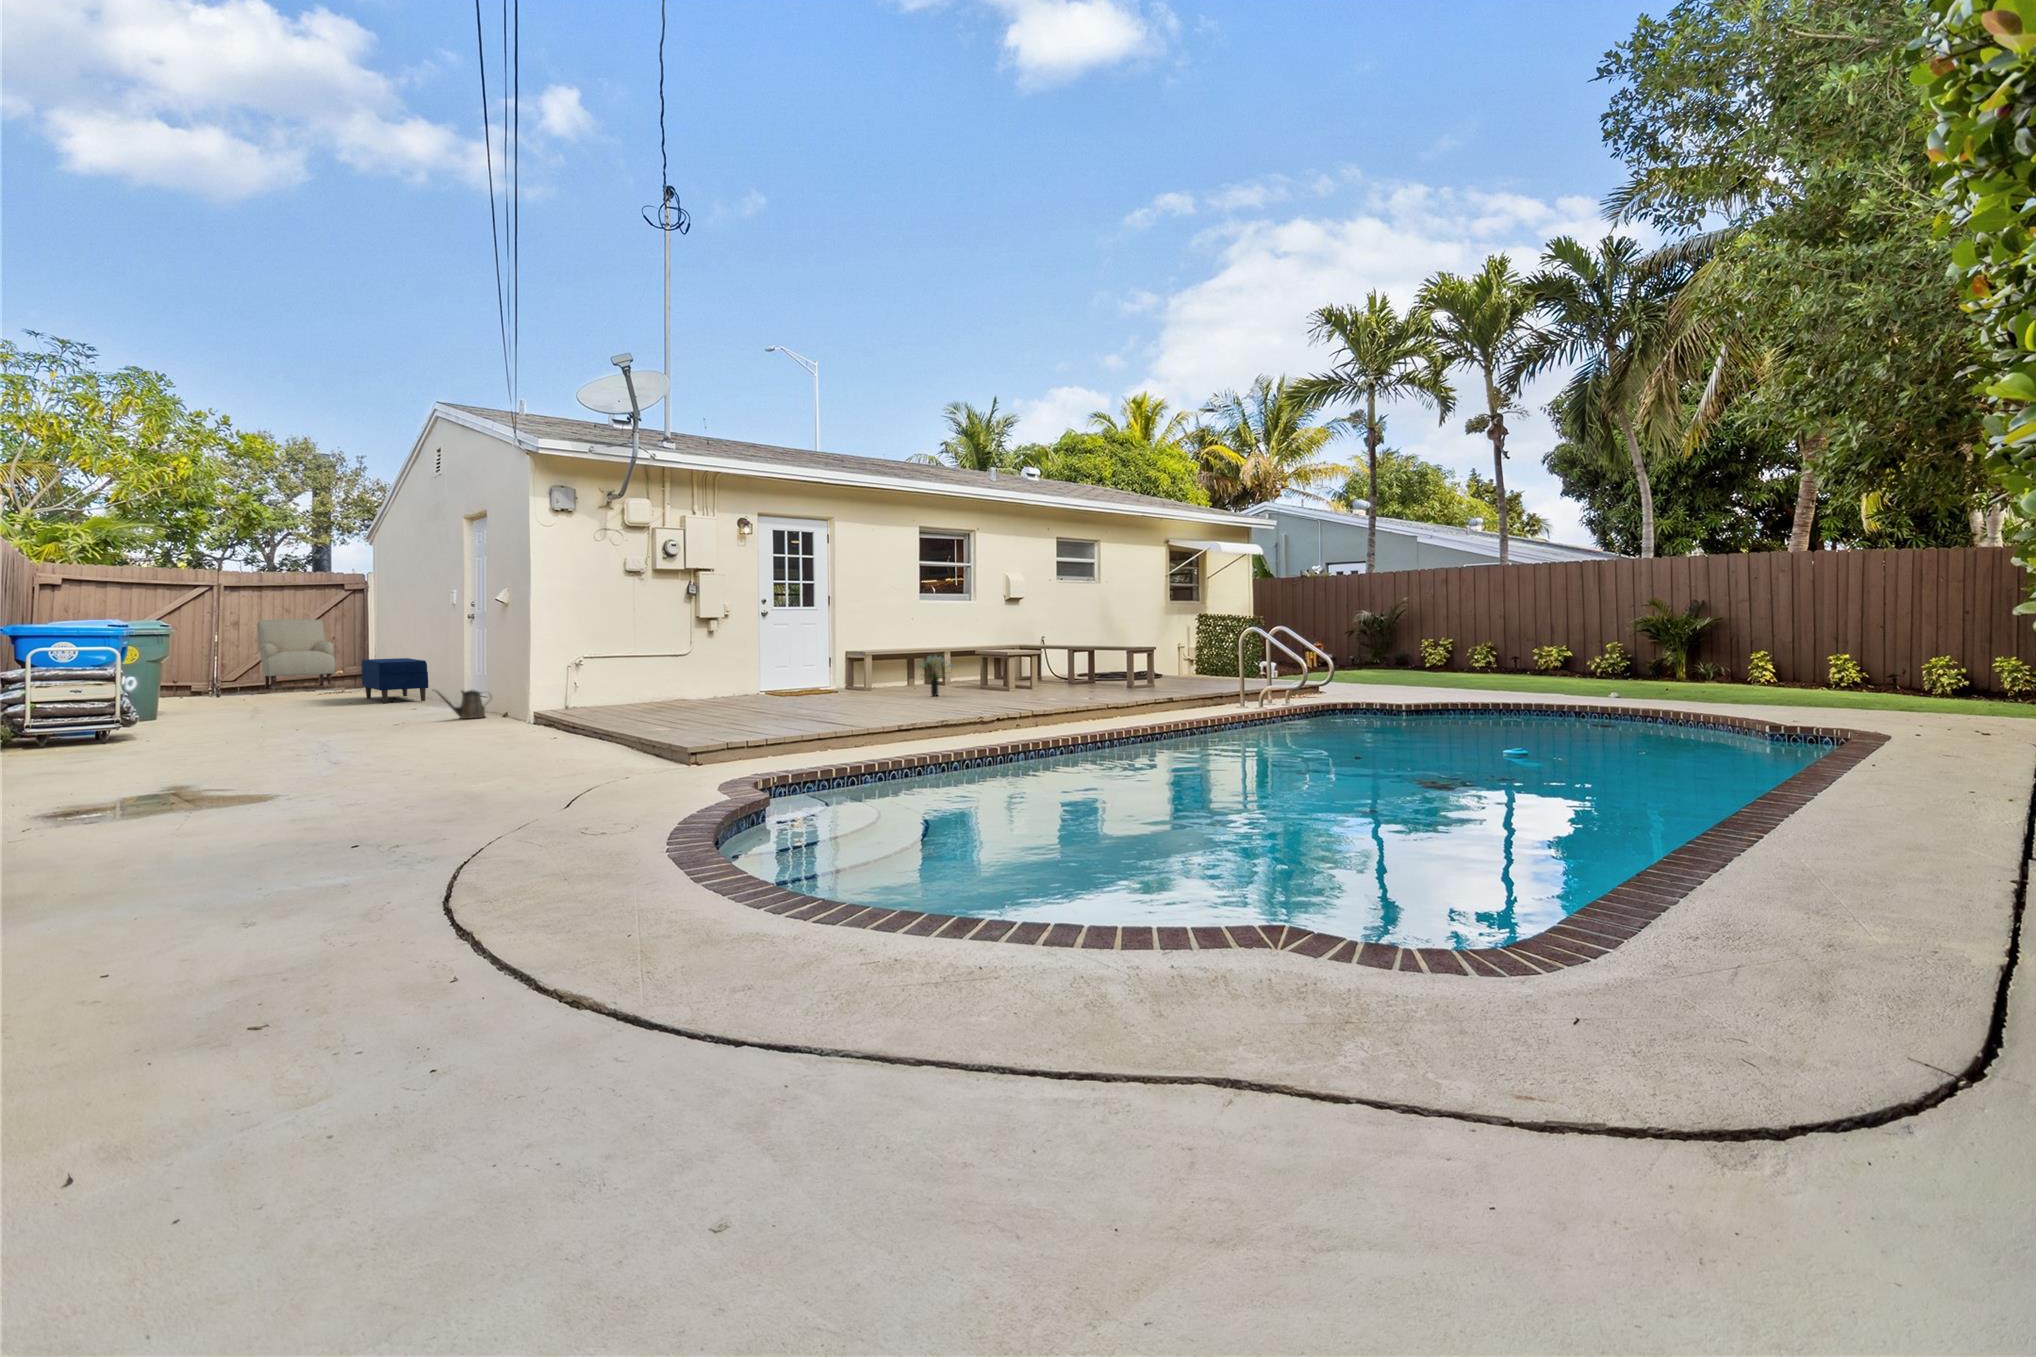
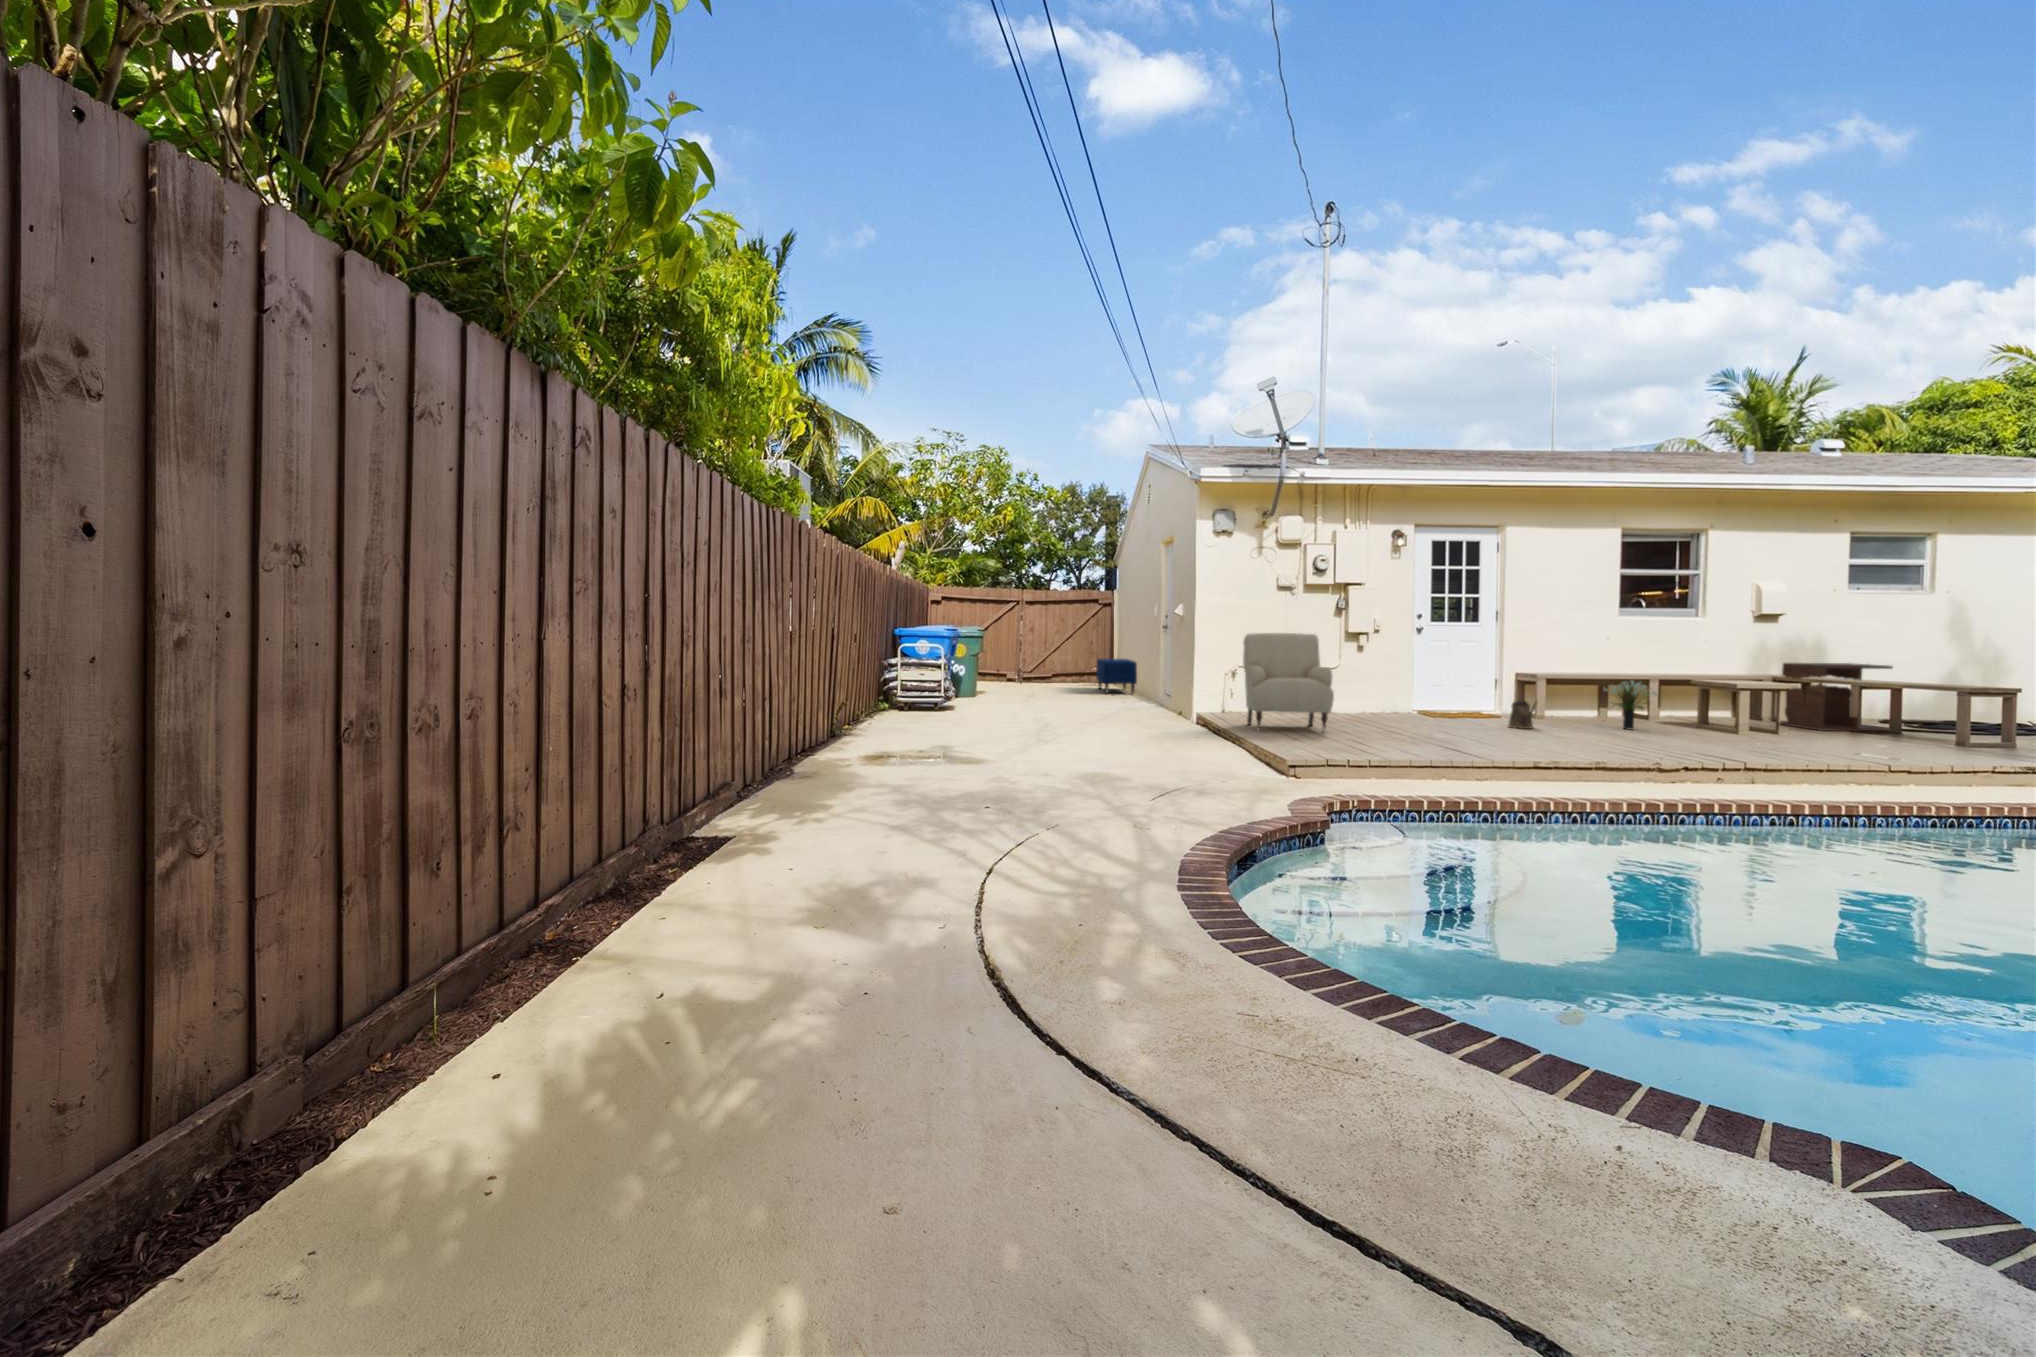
chair: present [257,619,335,690] -> present [1243,633,1334,732]
side table: none [1024,636,1086,687] -> present [1779,663,1893,731]
watering can: present [432,689,485,719] -> present [1509,701,1537,729]

